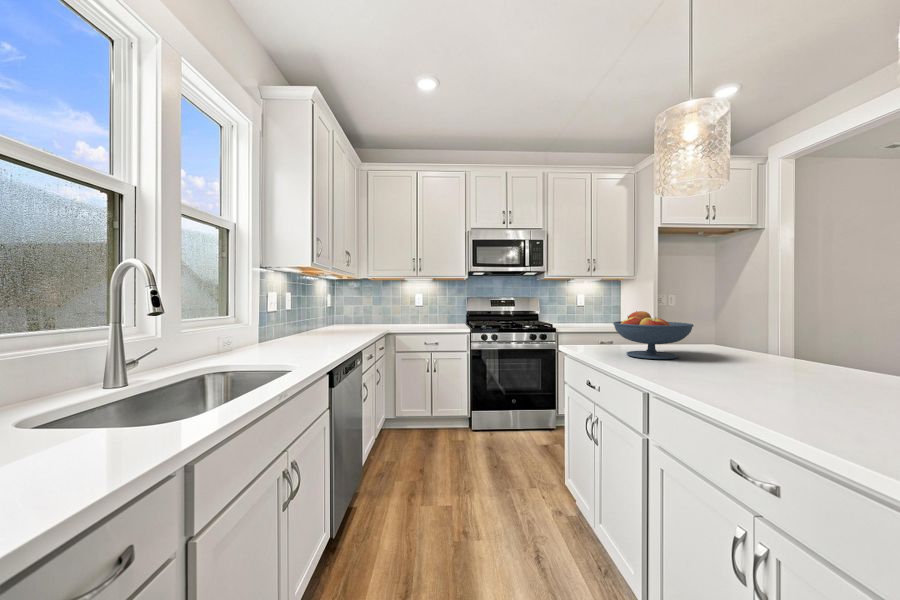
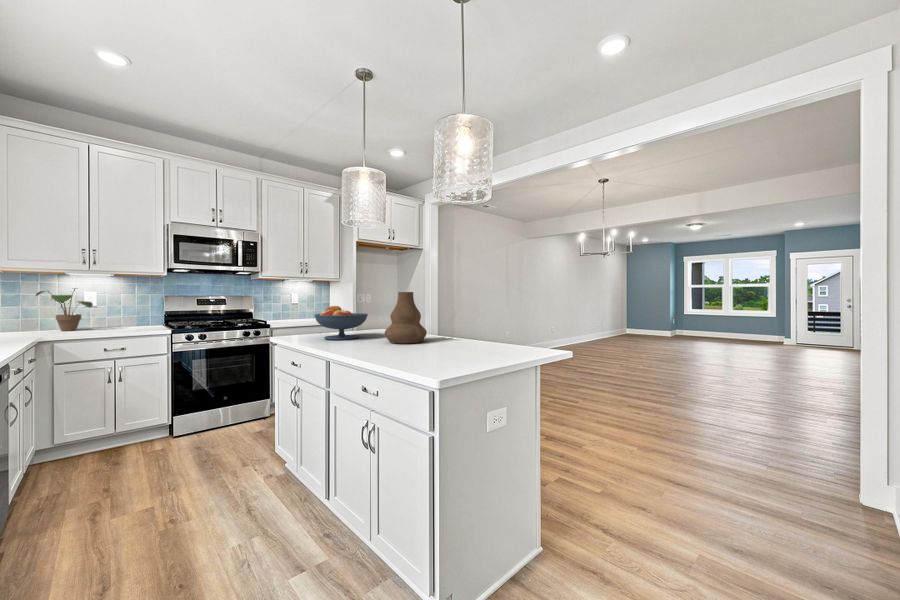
potted plant: none [387,291,418,325] -> present [36,288,93,331]
vase: none [730,292,822,380] -> present [385,292,427,343]

